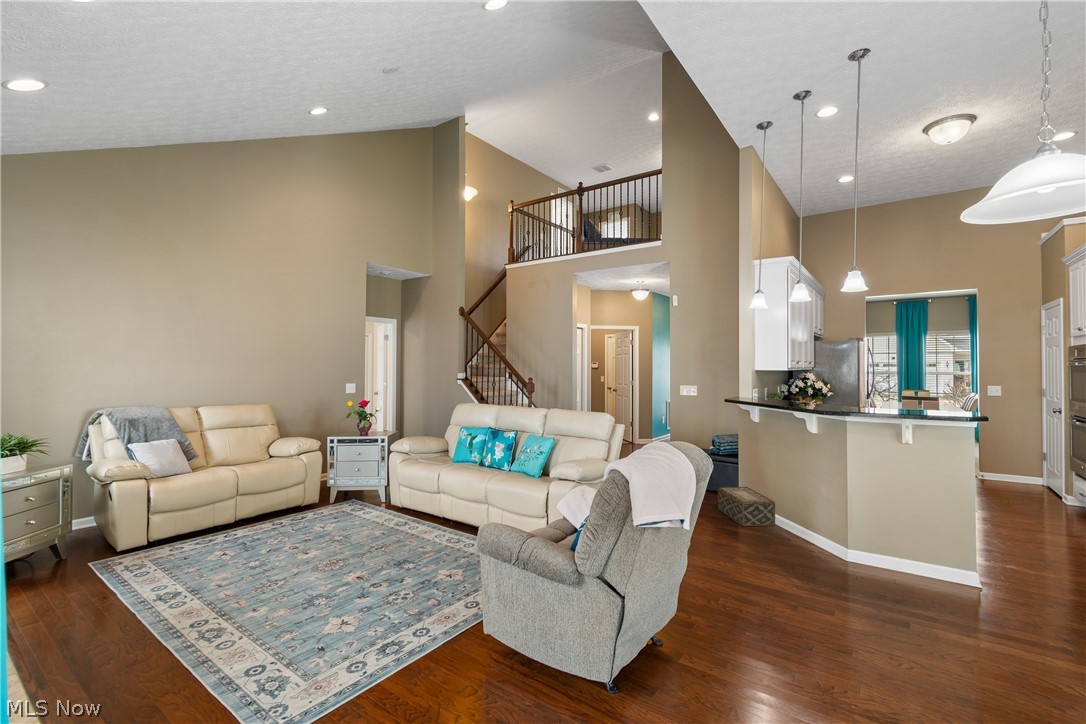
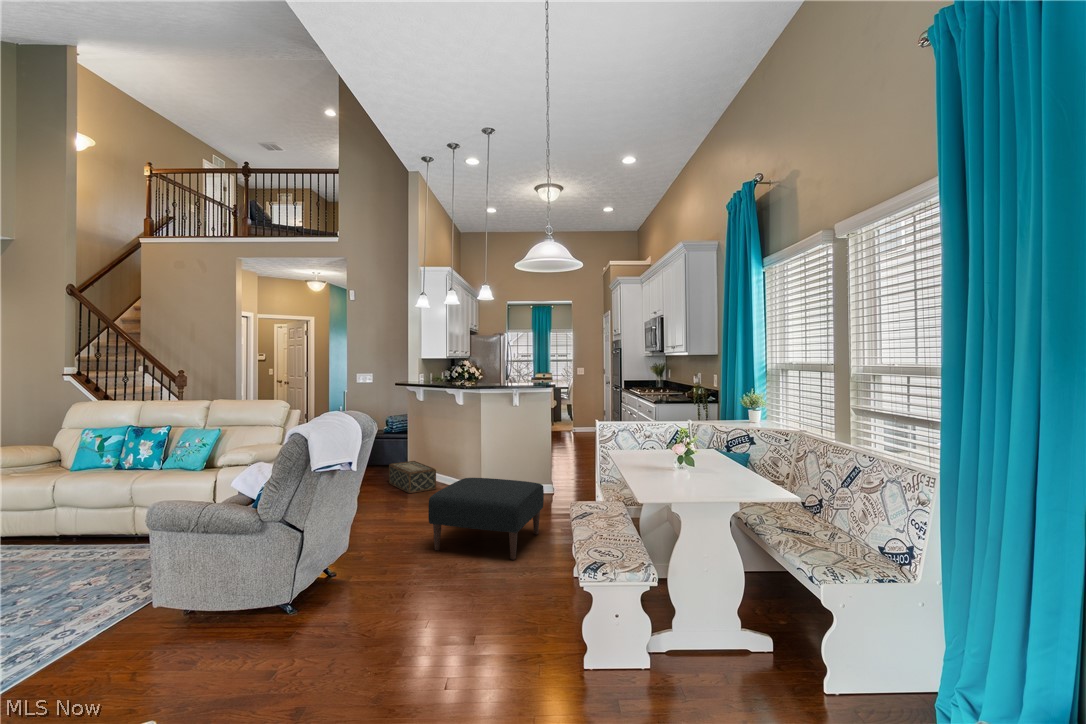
ottoman: none [774,527,949,665] -> present [428,478,544,560]

